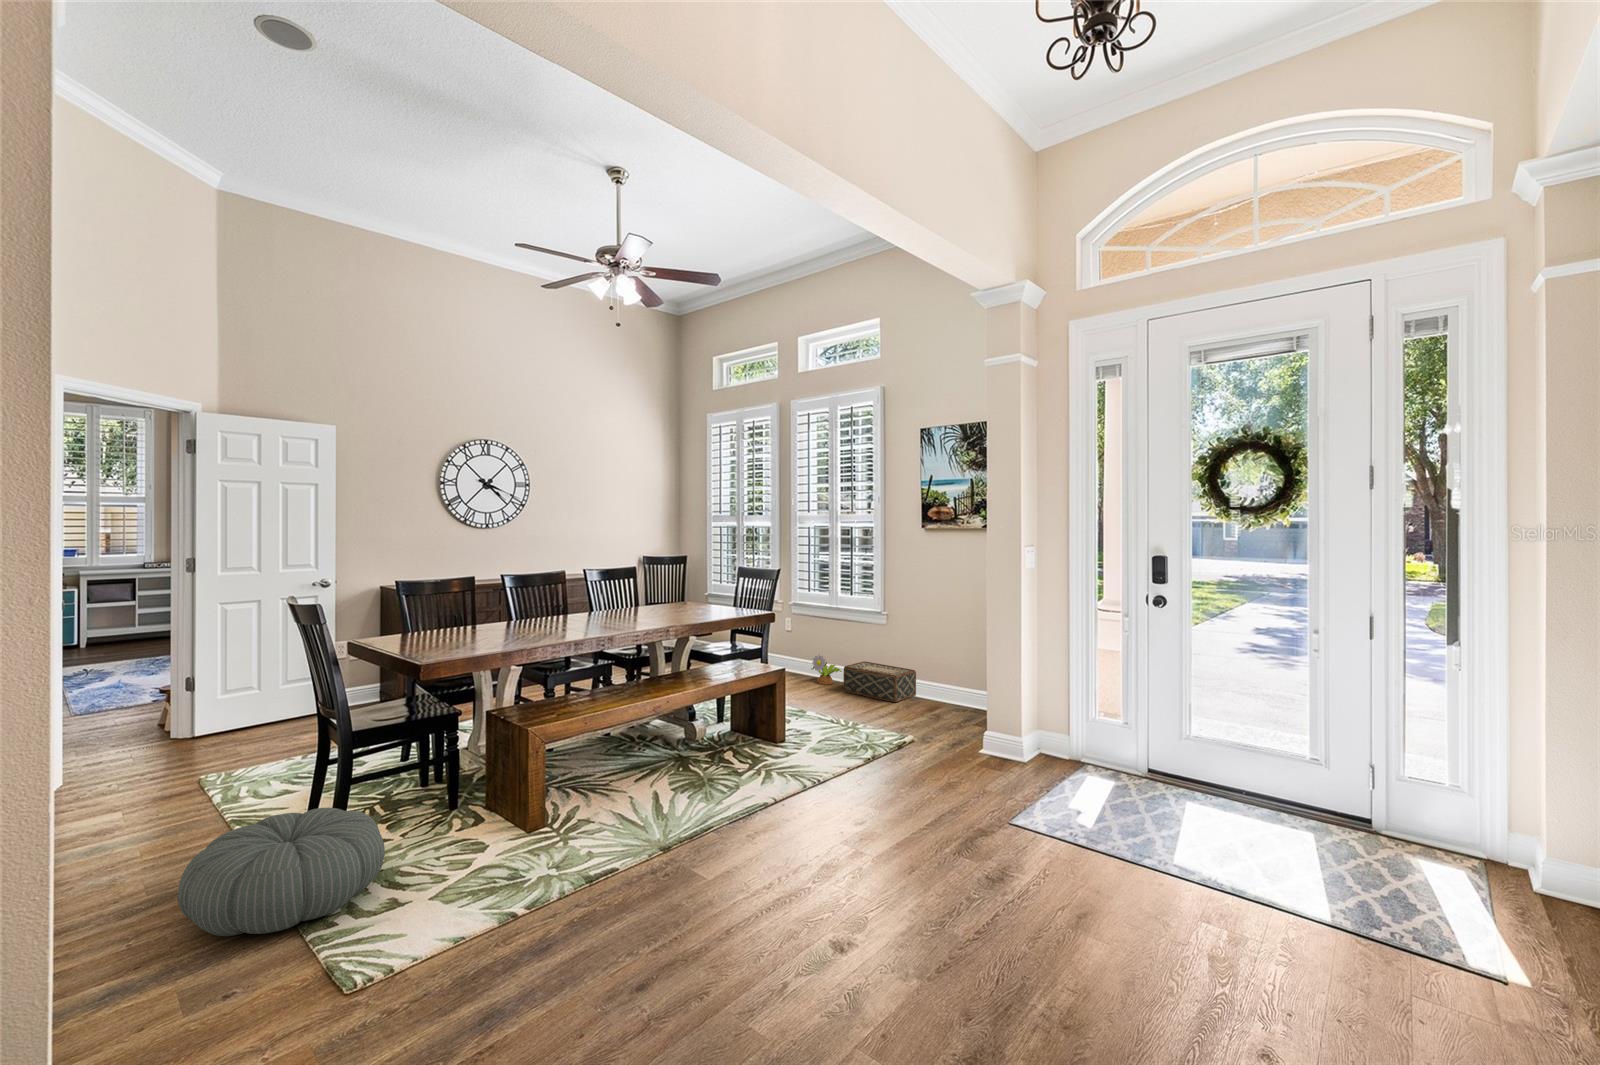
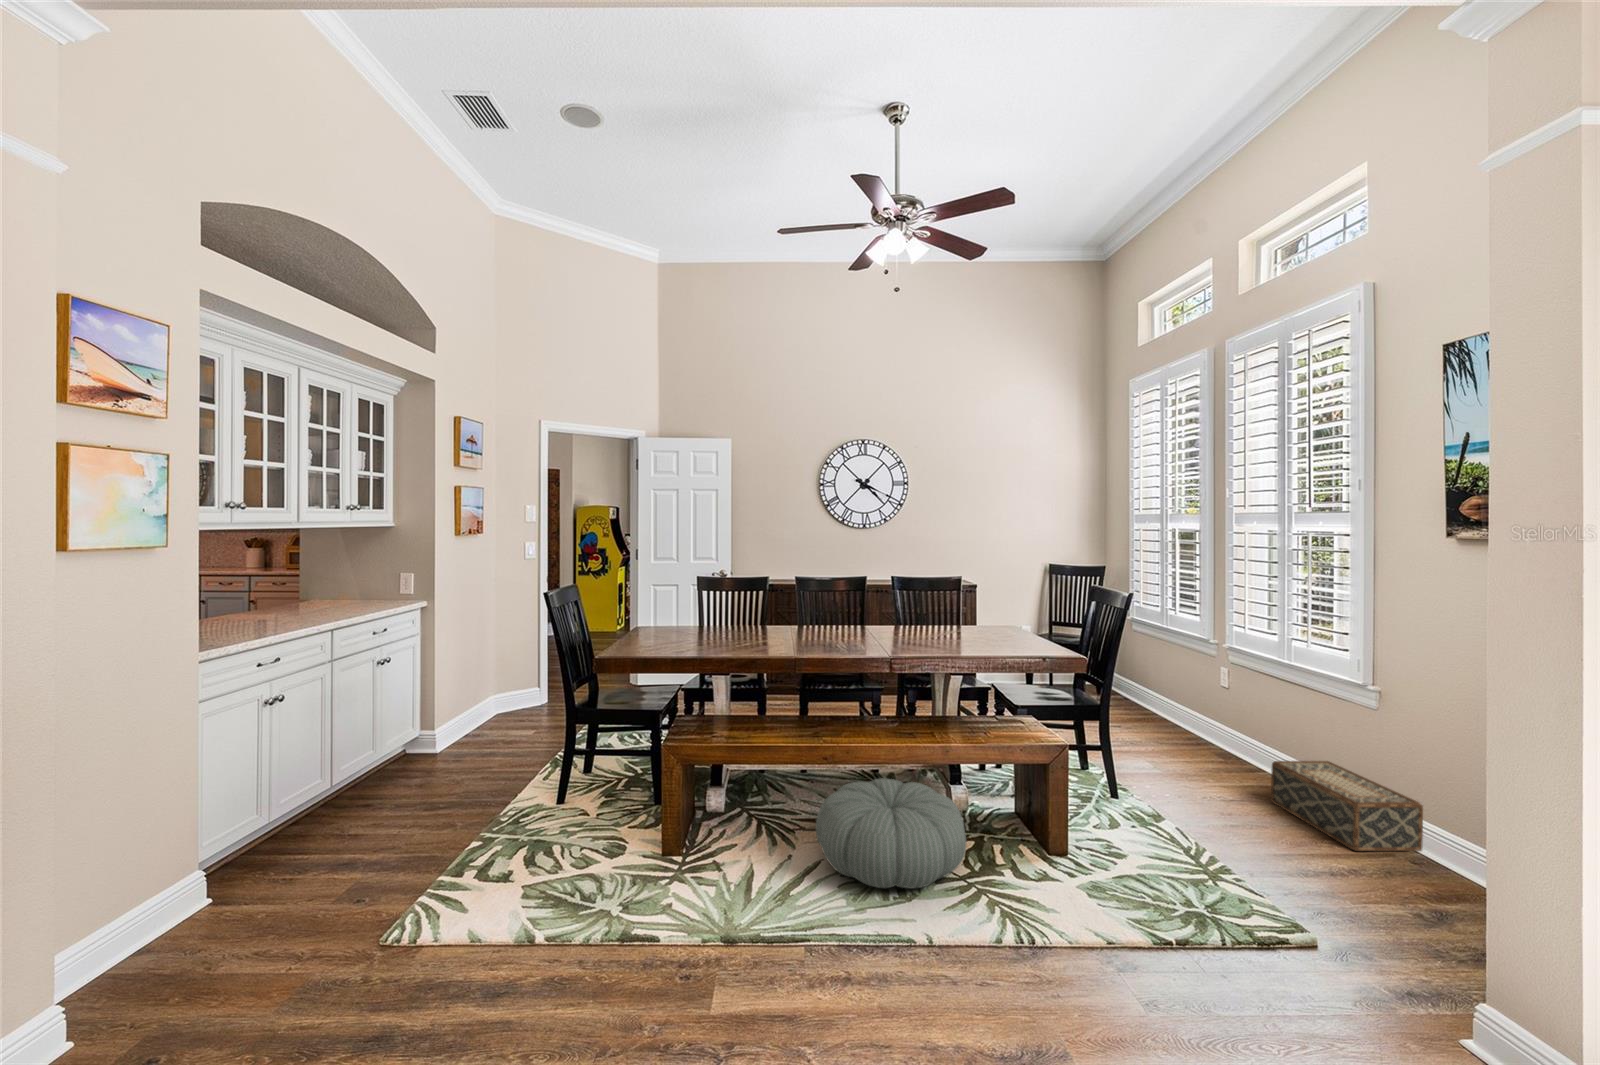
decorative plant: present [812,655,841,685] -> none [1230,731,1284,783]
pouf: present [178,808,385,936] -> present [816,778,966,888]

